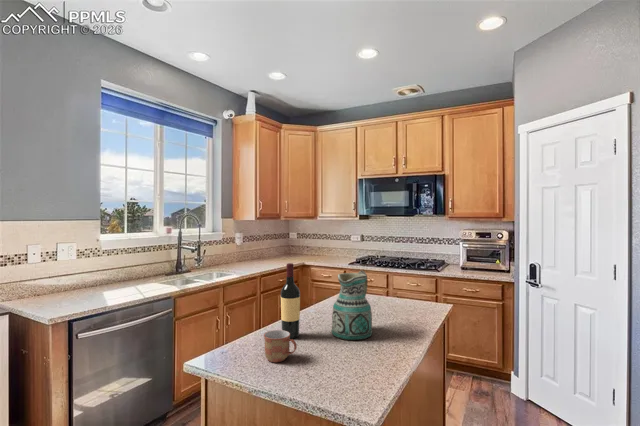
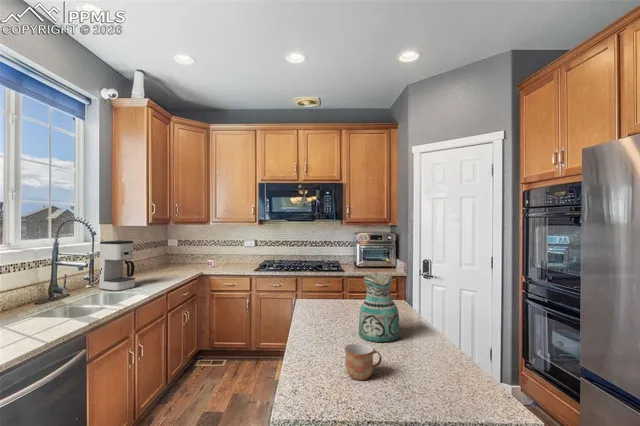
coffee maker: none [217,231,241,271] -> present [99,240,135,291]
wine bottle: present [281,263,300,339] -> none [321,270,342,353]

